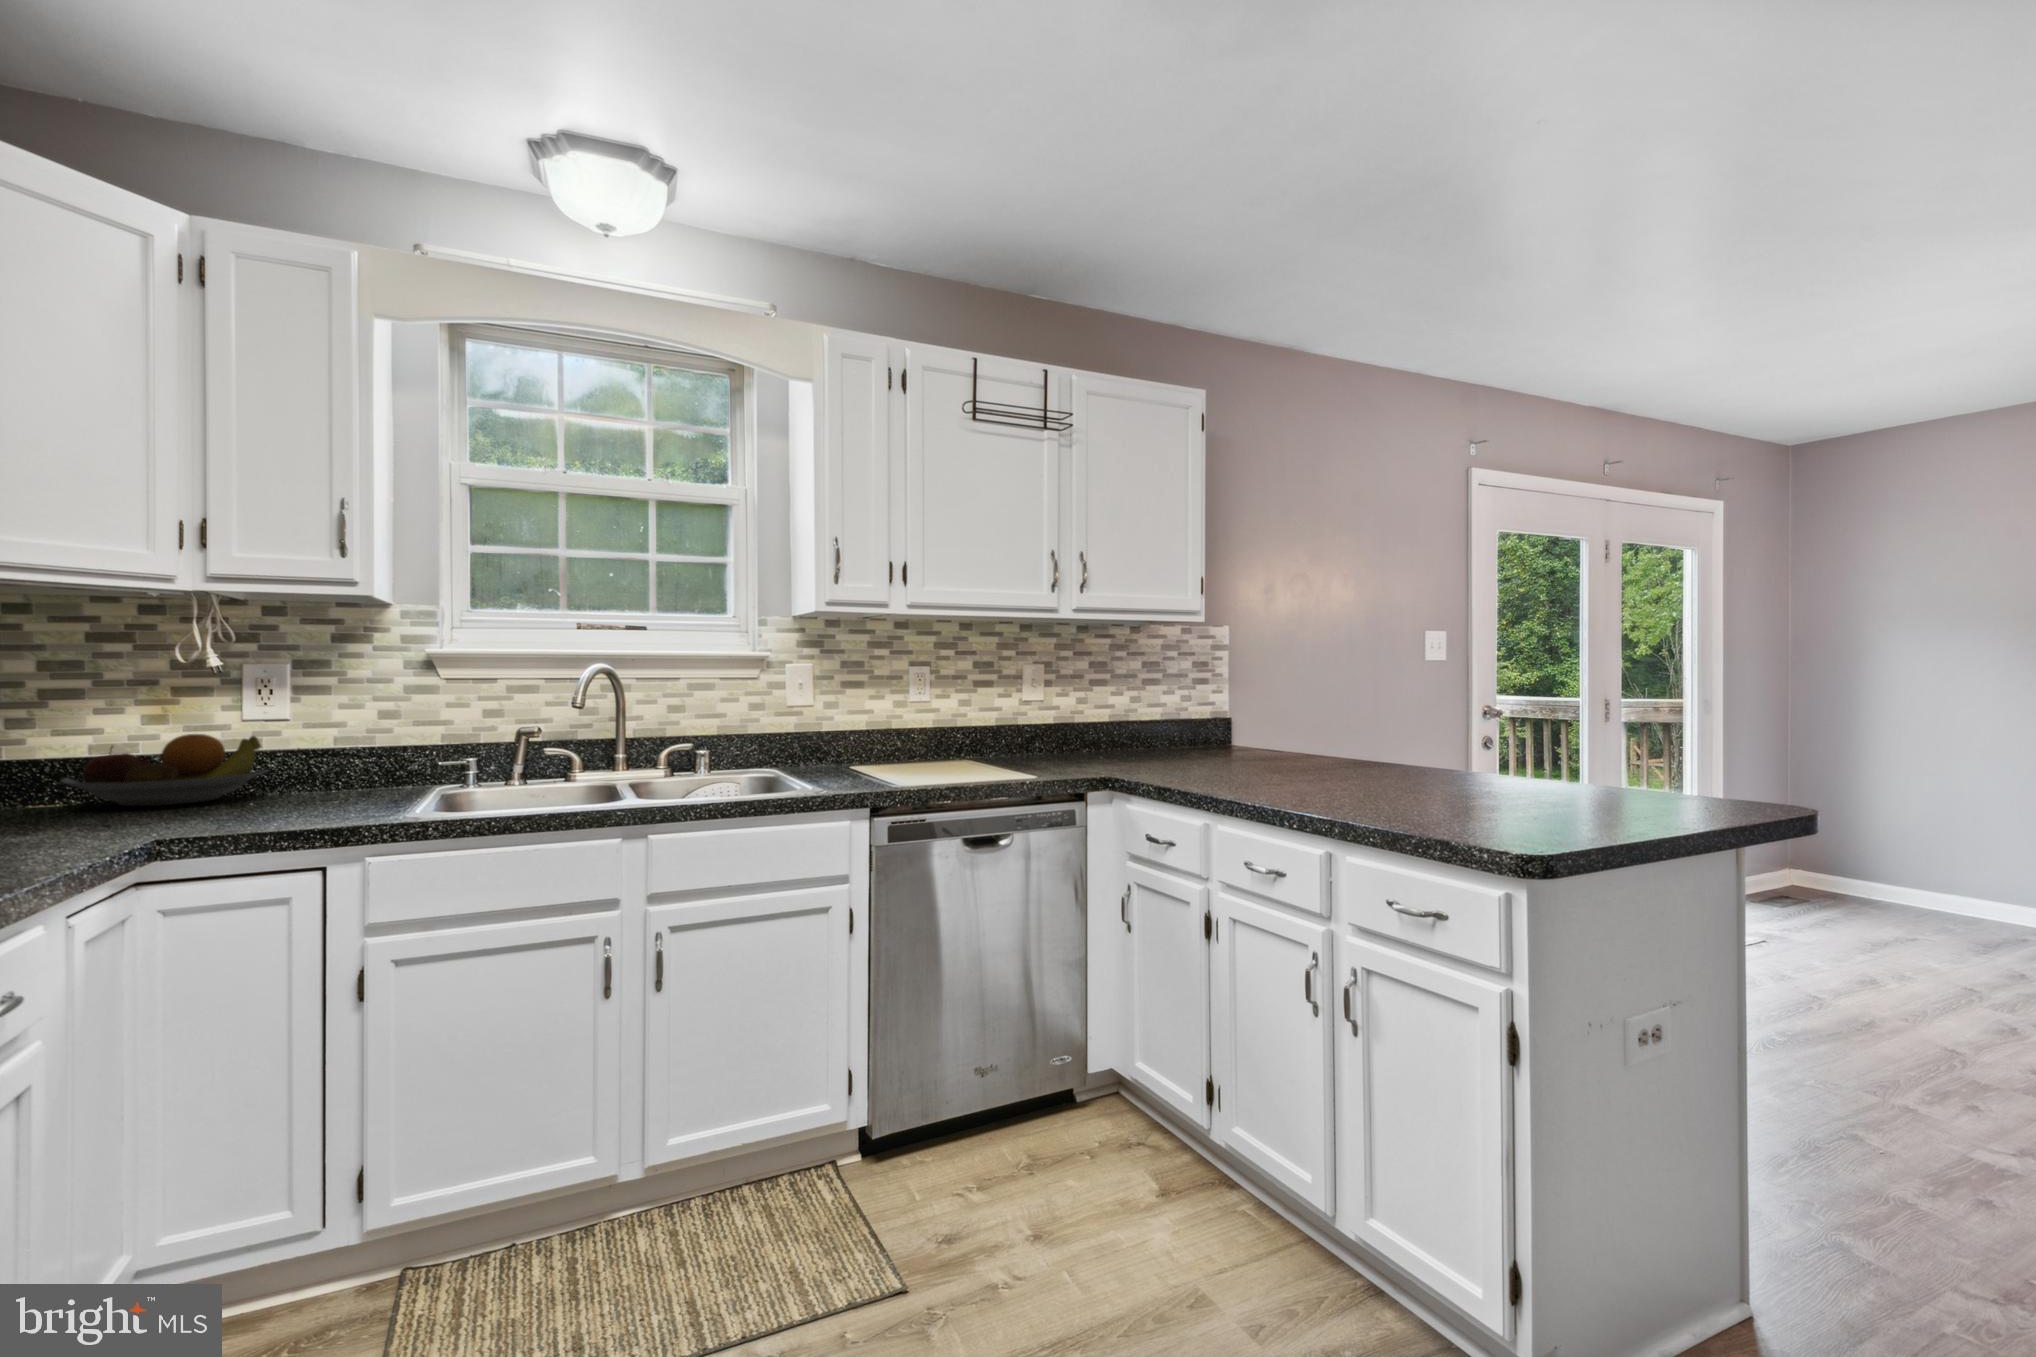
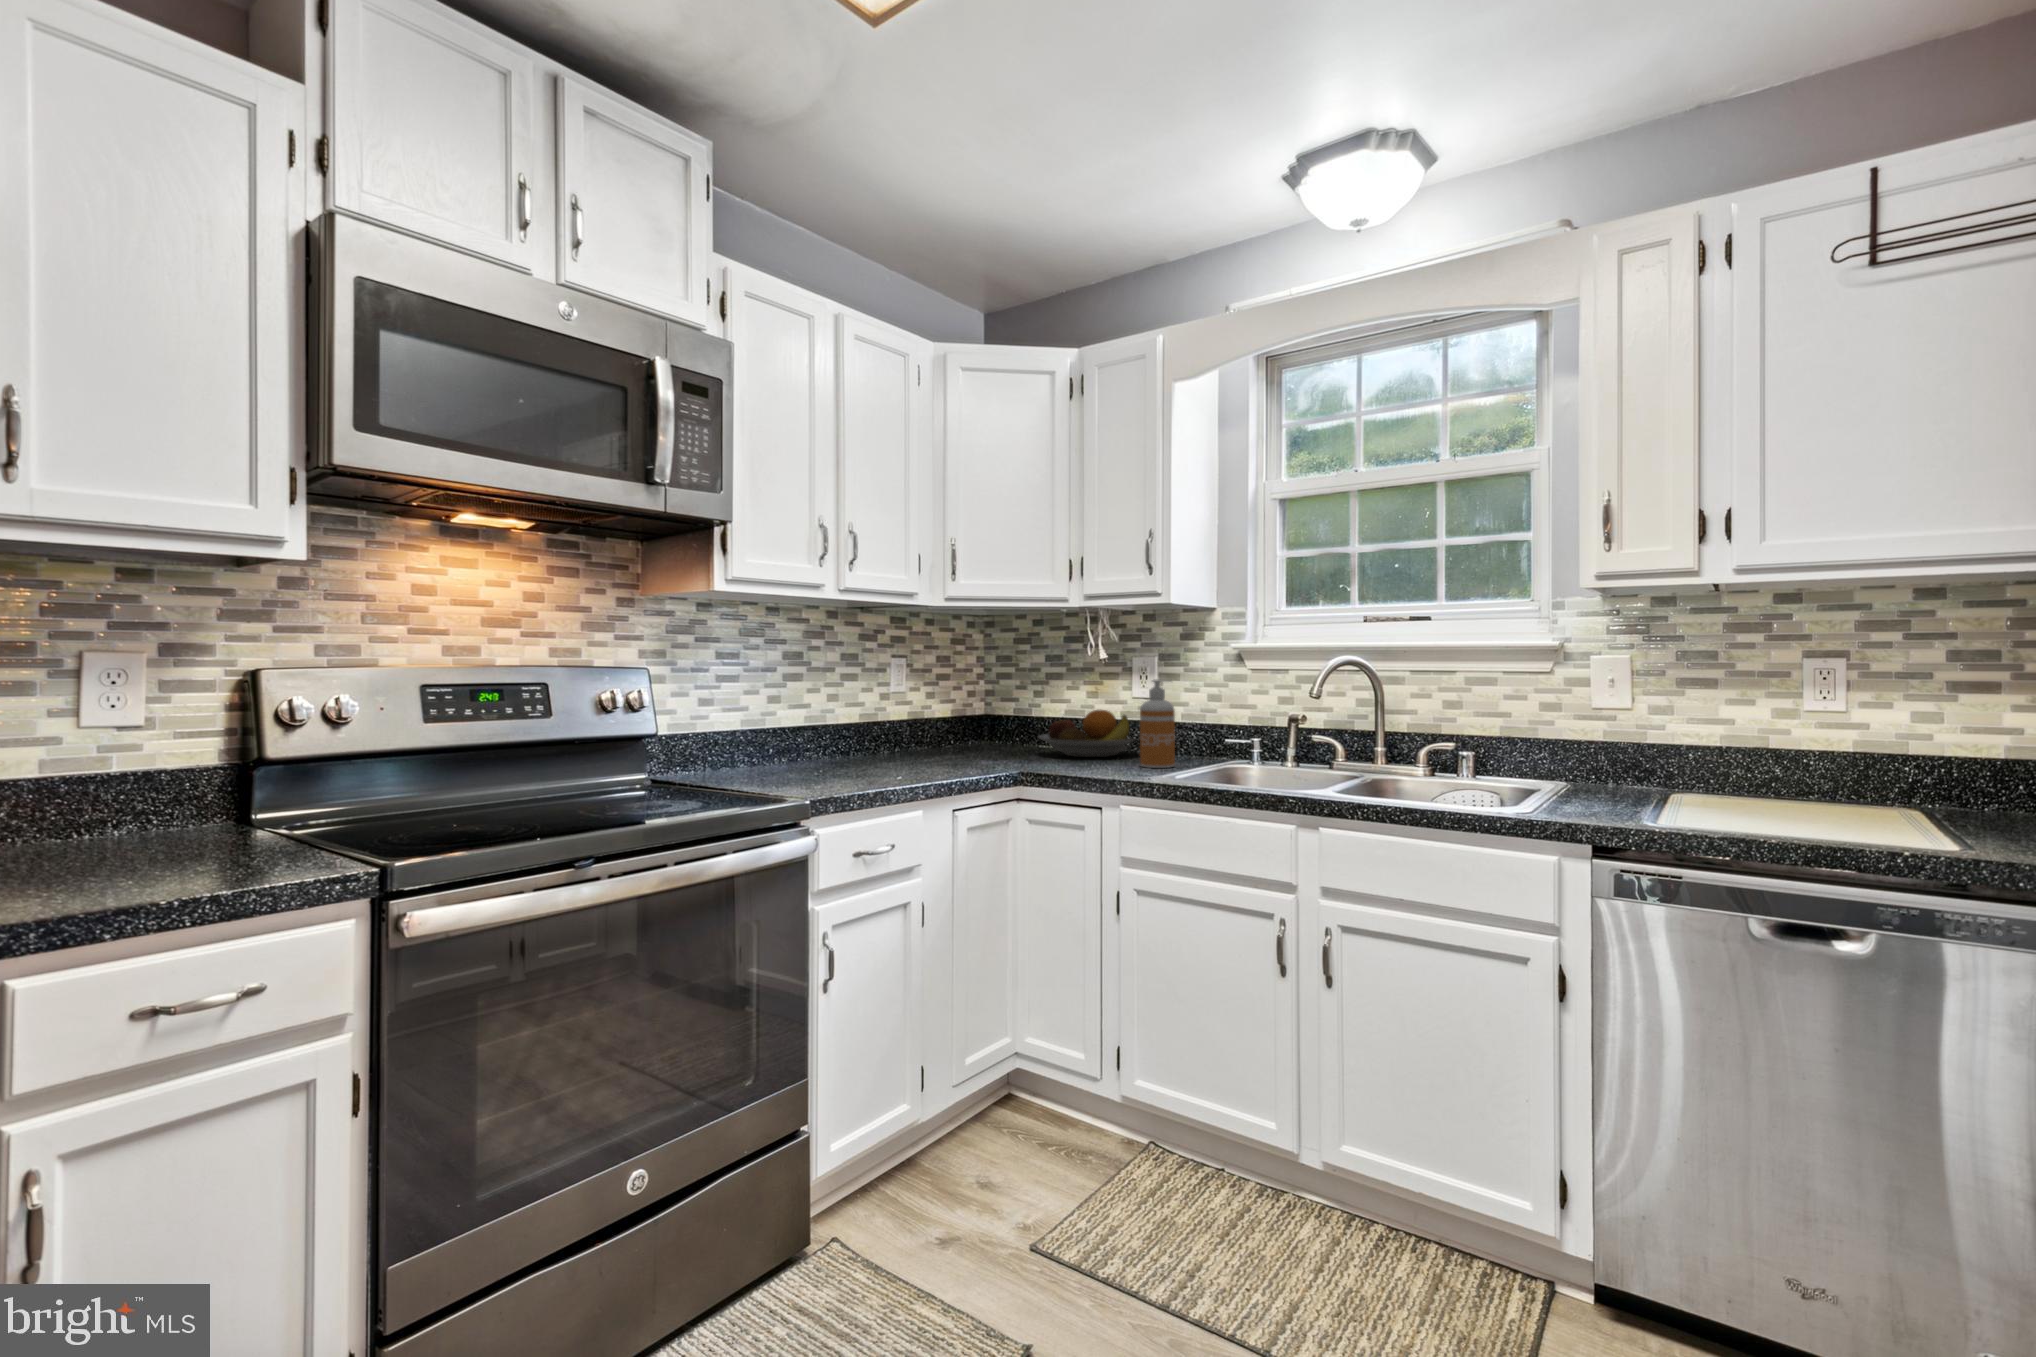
soap dispenser: none [314,689,370,804] -> present [1140,679,1175,768]

